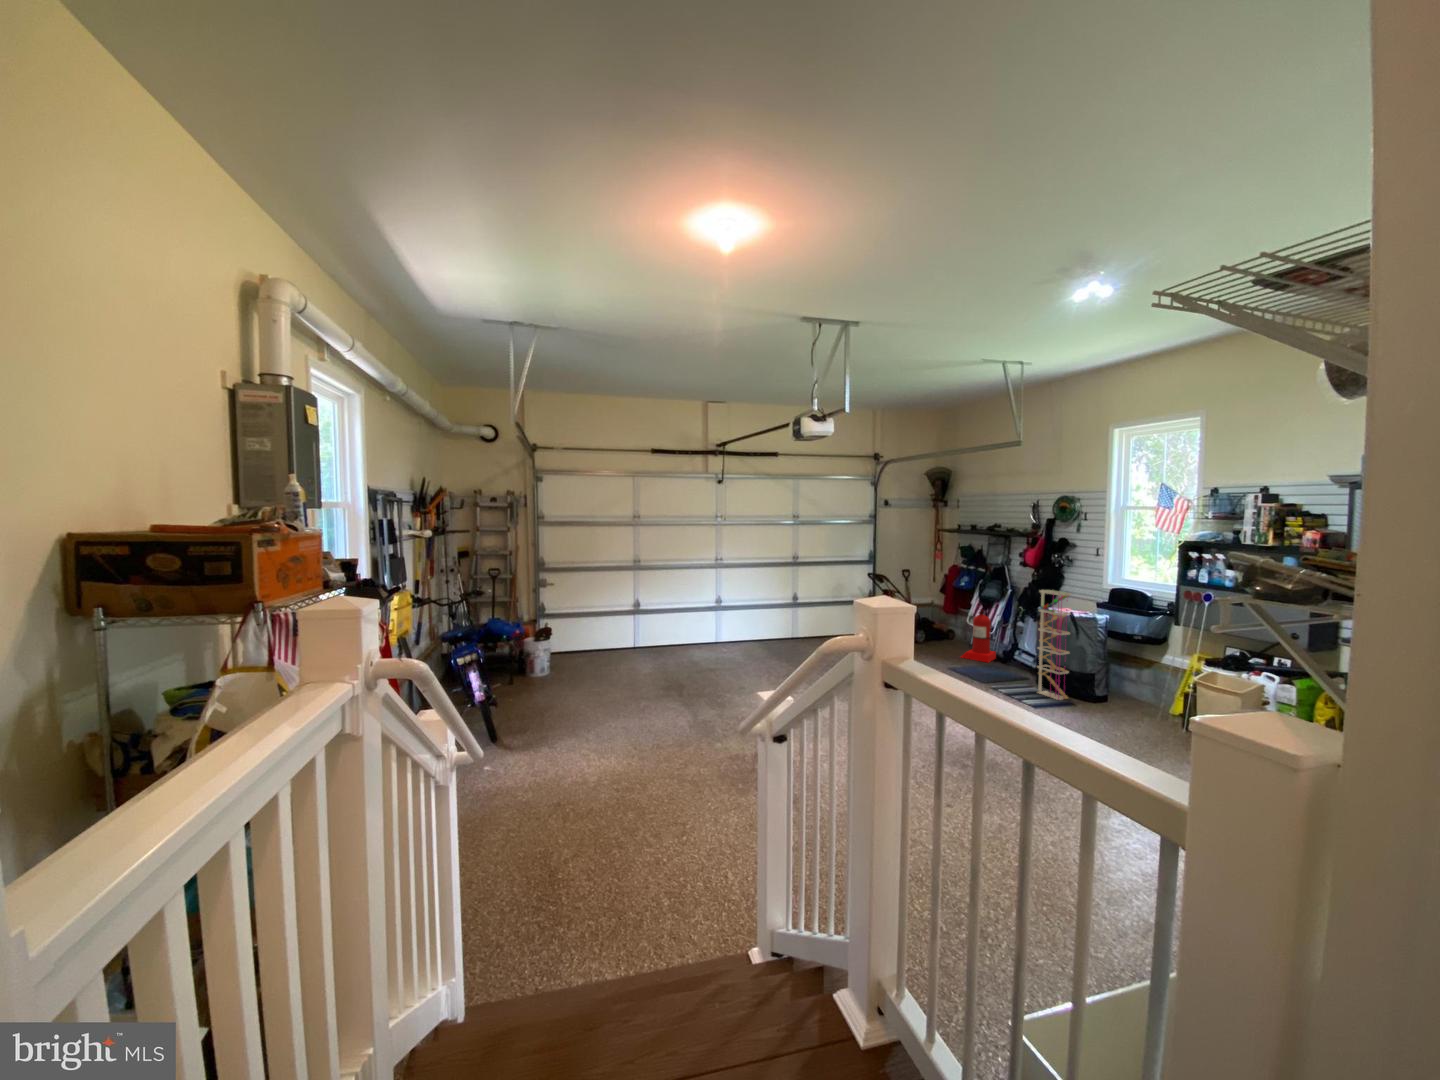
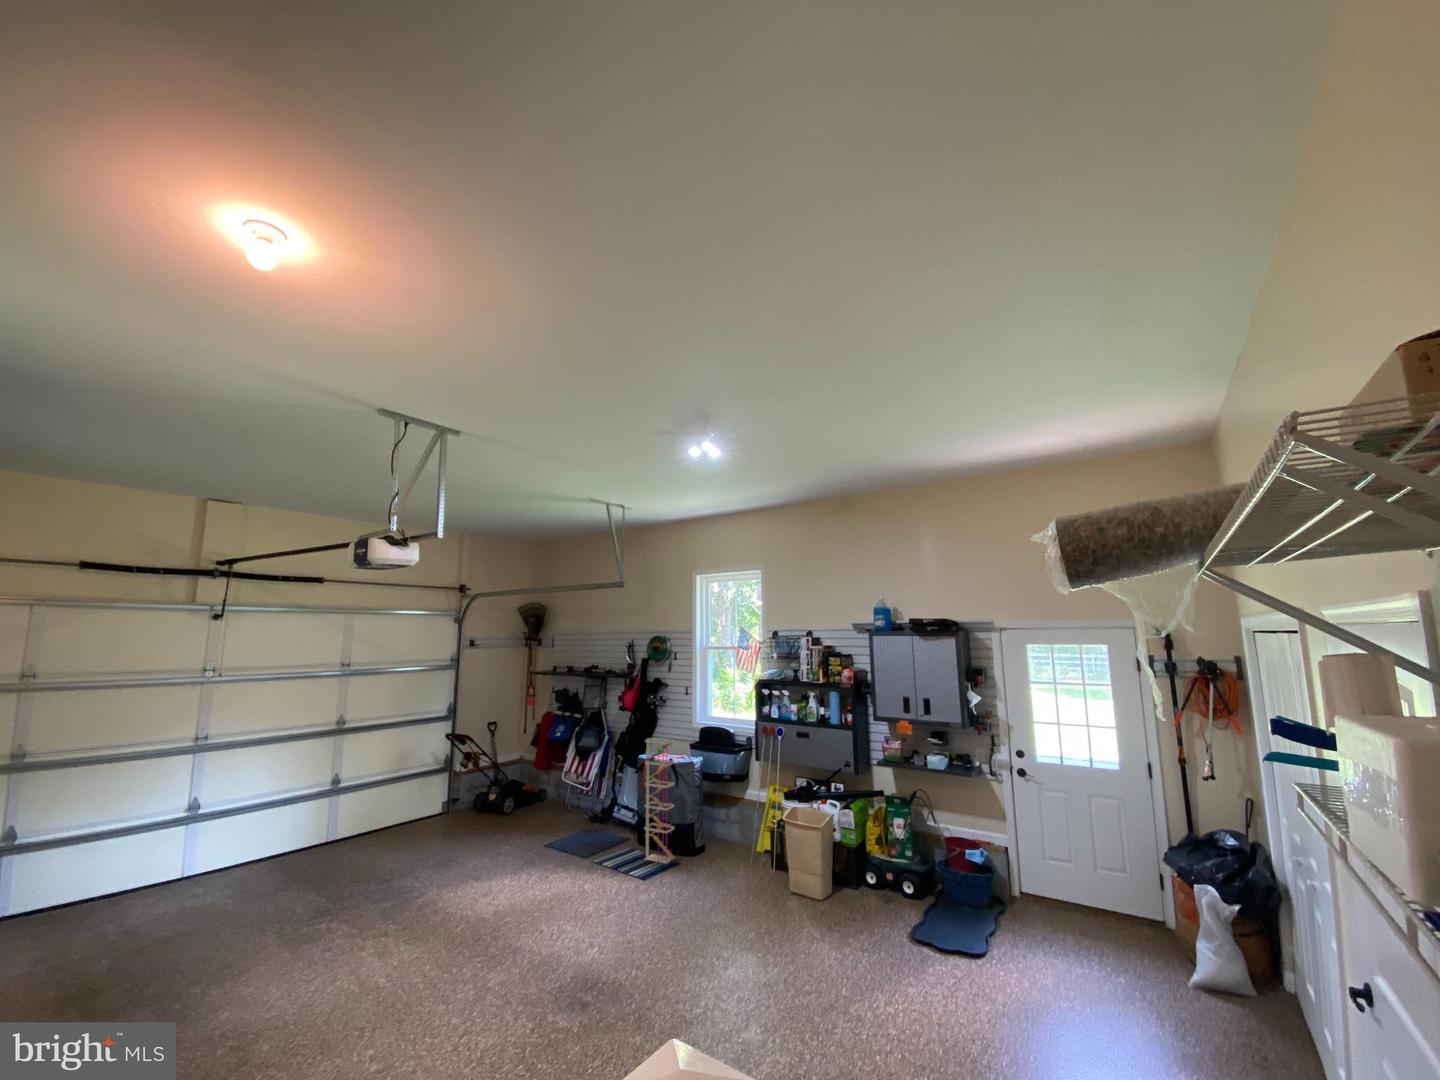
fire extinguisher: present [961,610,996,662] -> none [557,764,595,828]

